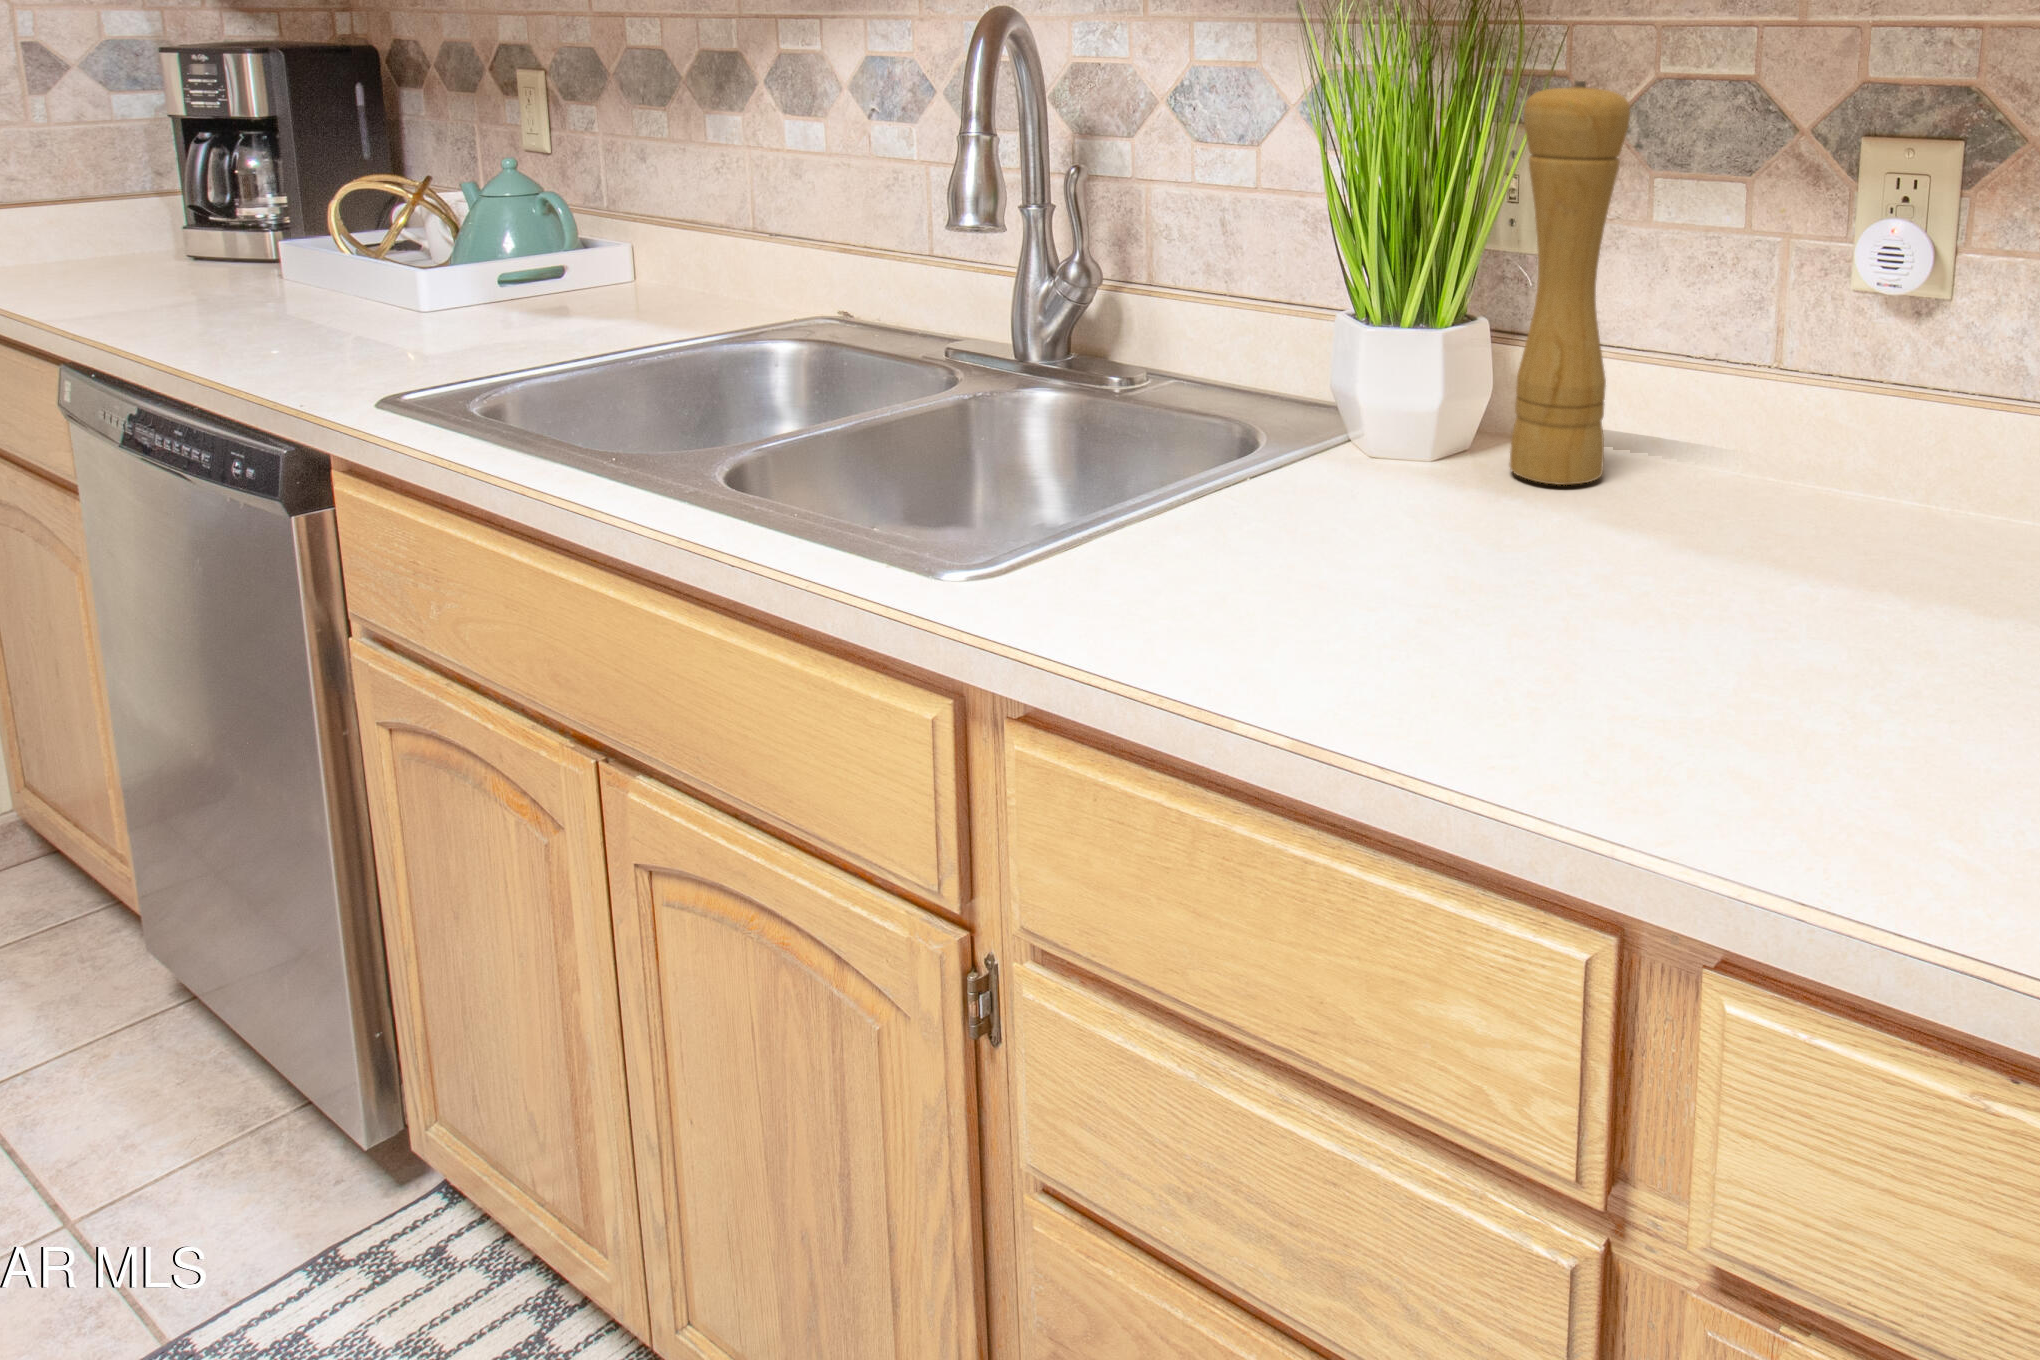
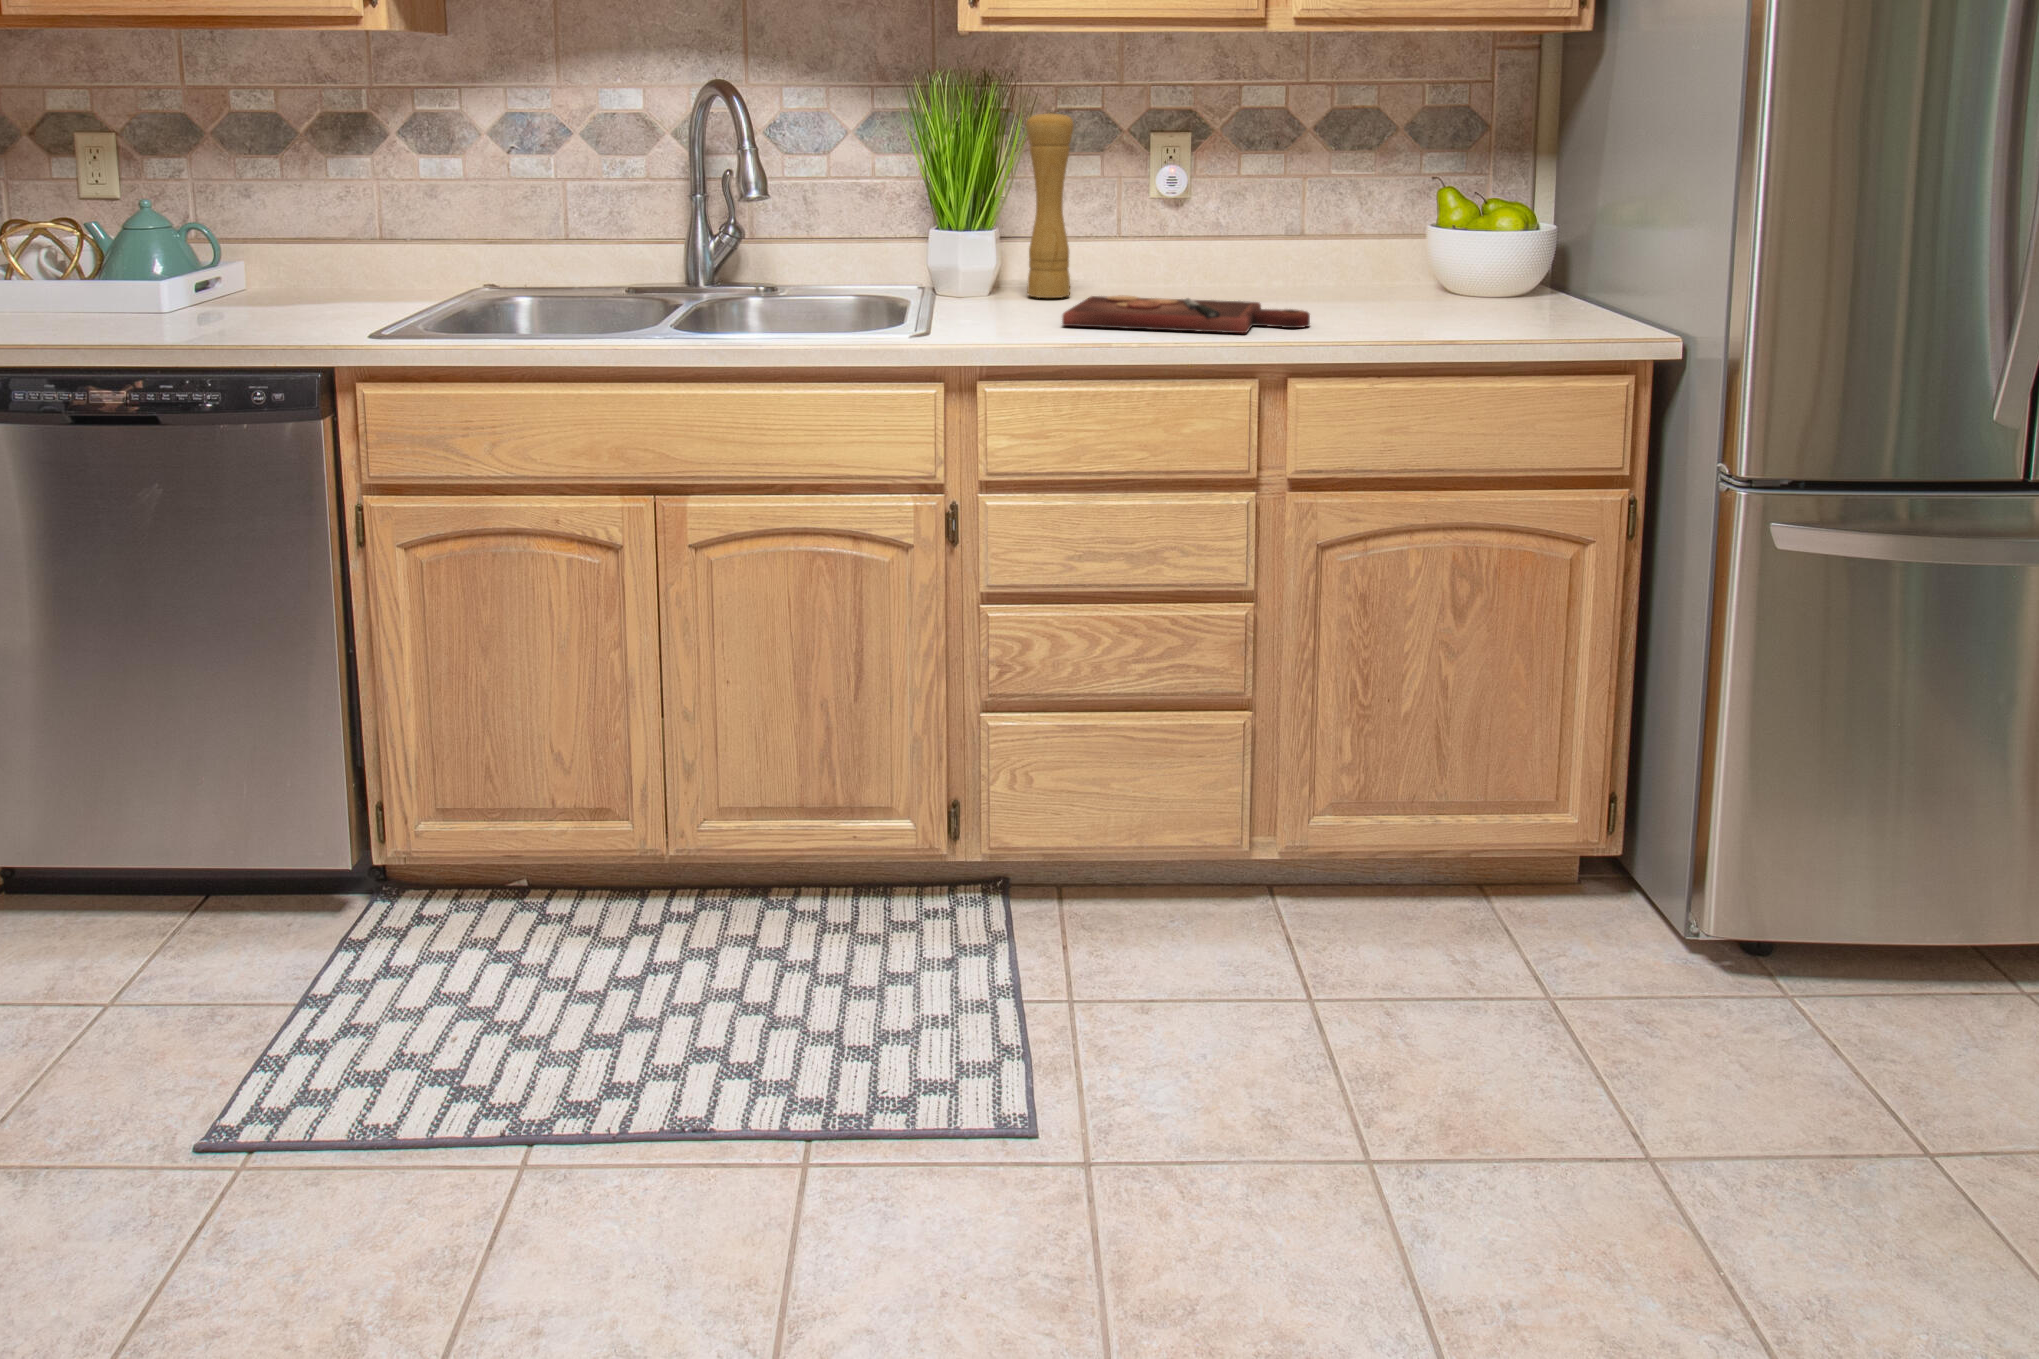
cutting board: none [1348,509,1983,763] -> present [1062,295,1310,333]

